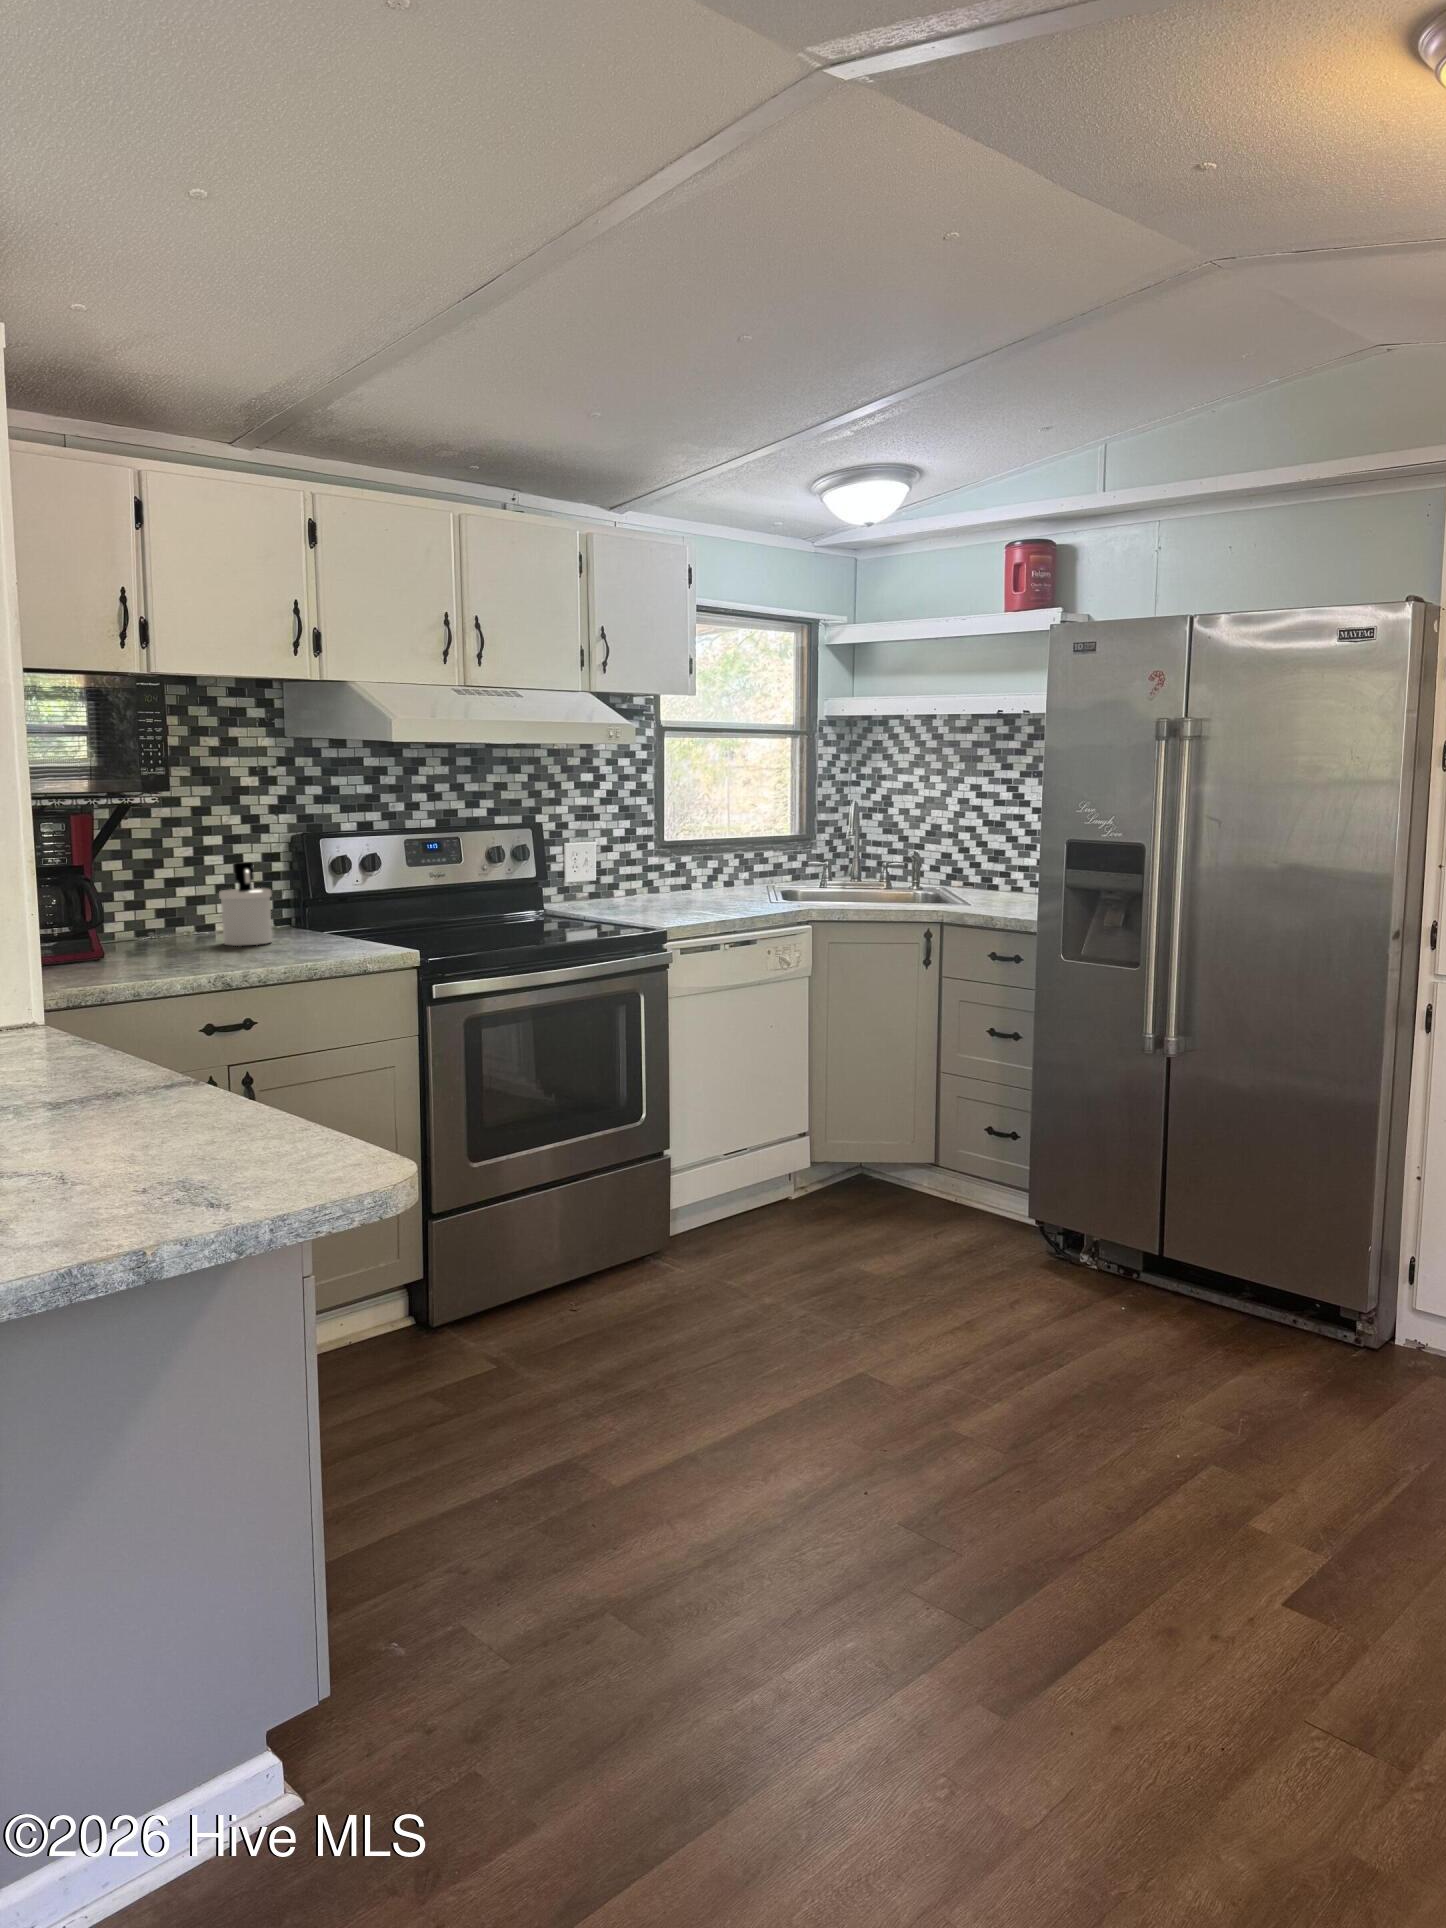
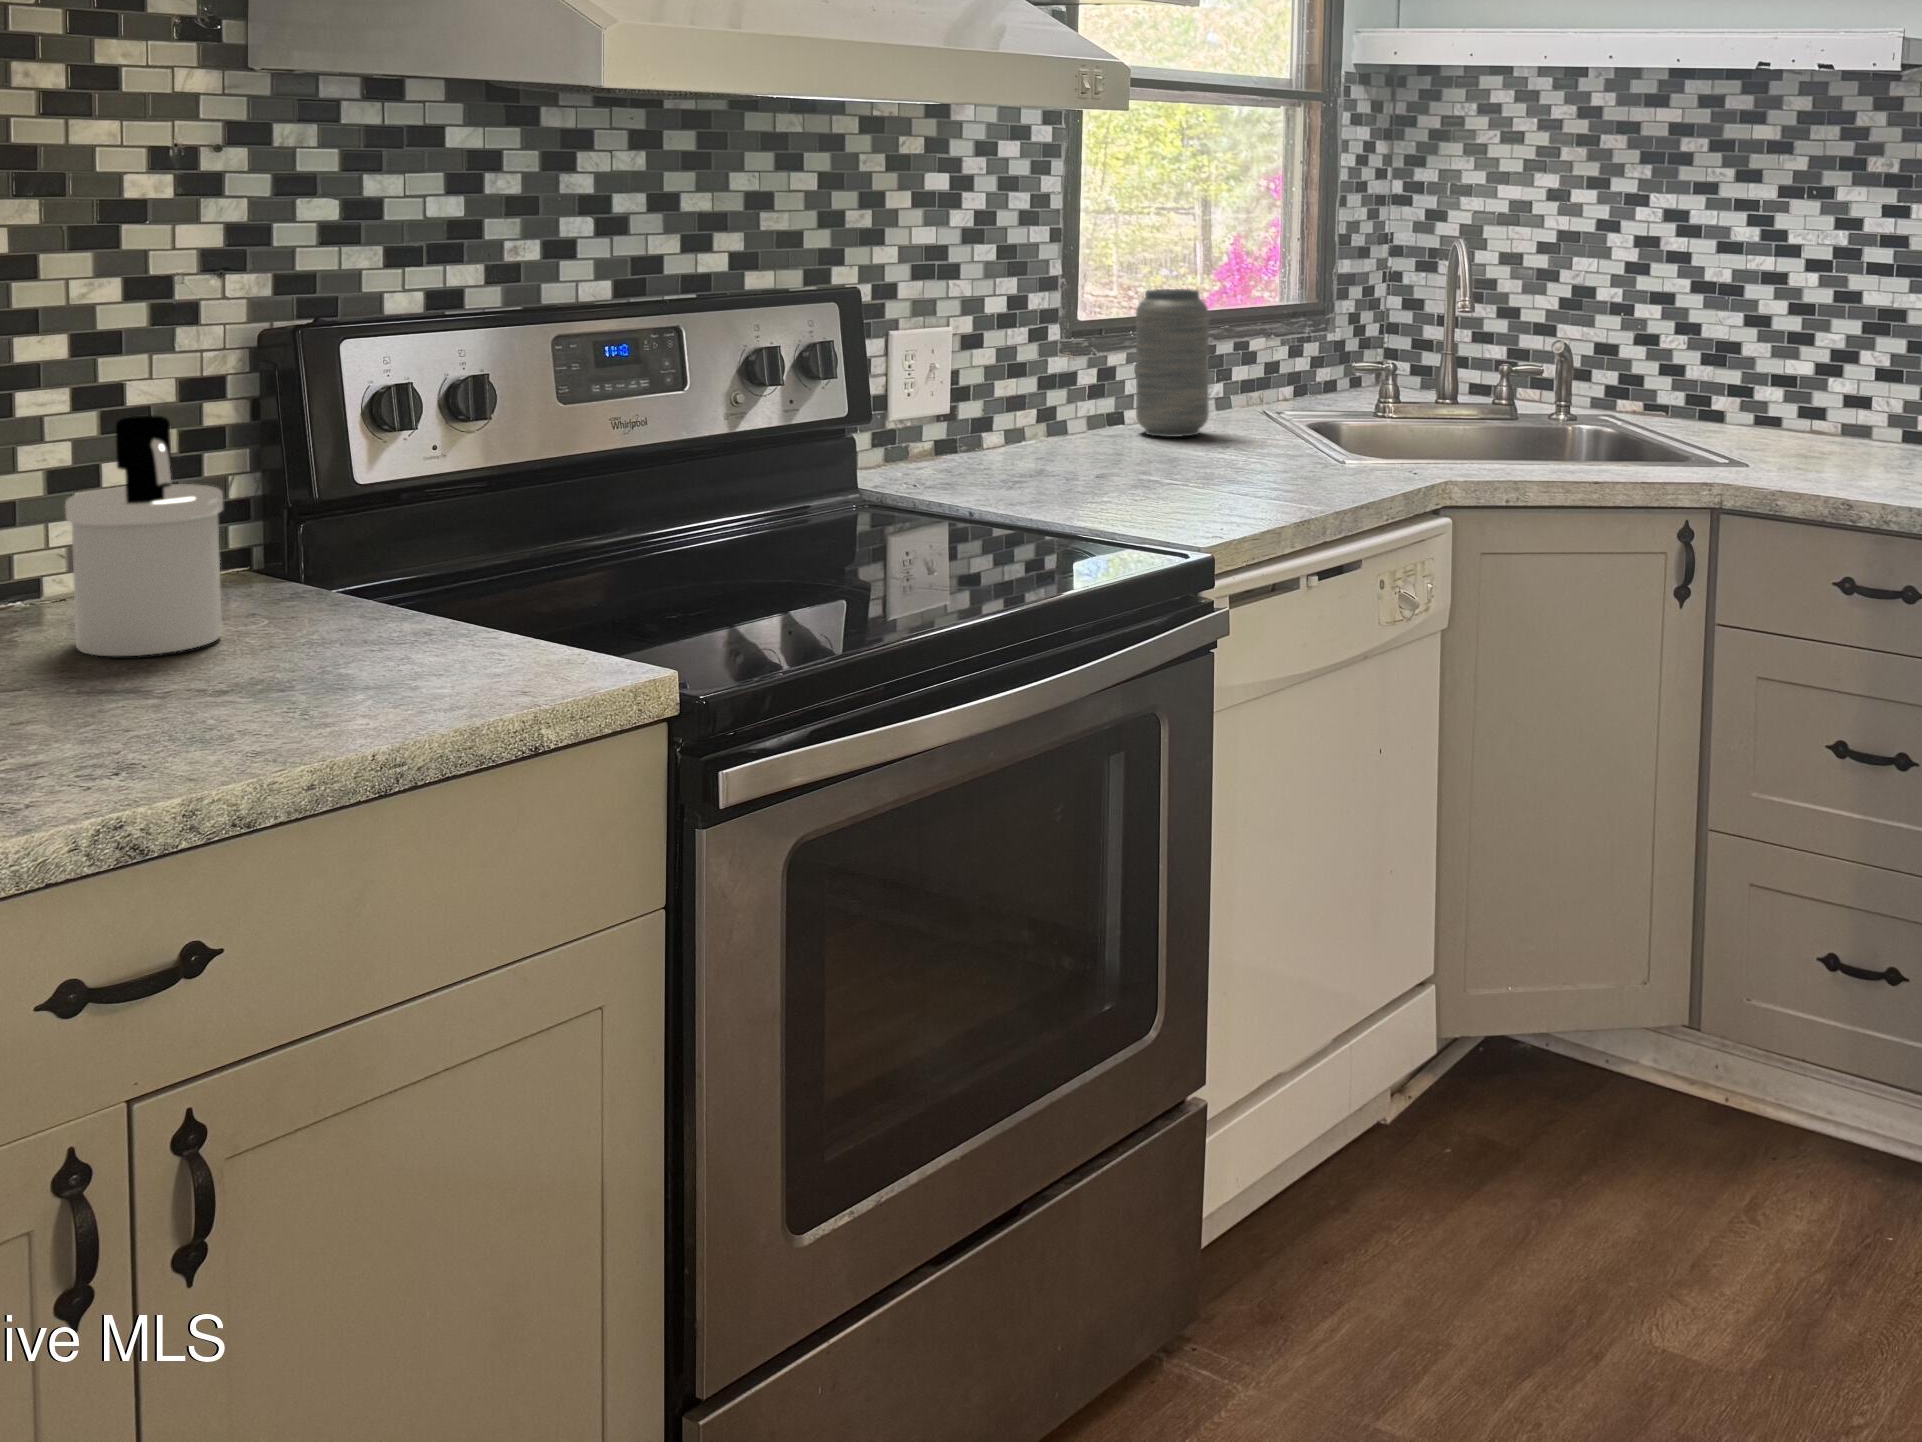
vase: none [696,826,731,895] -> present [1136,289,1209,437]

